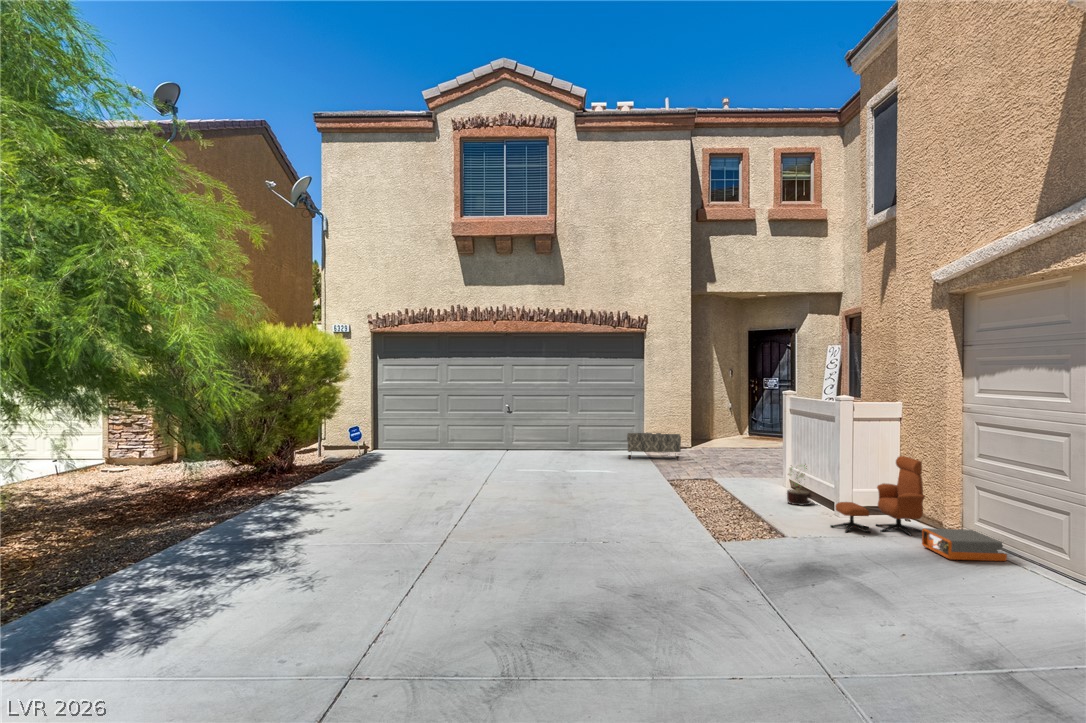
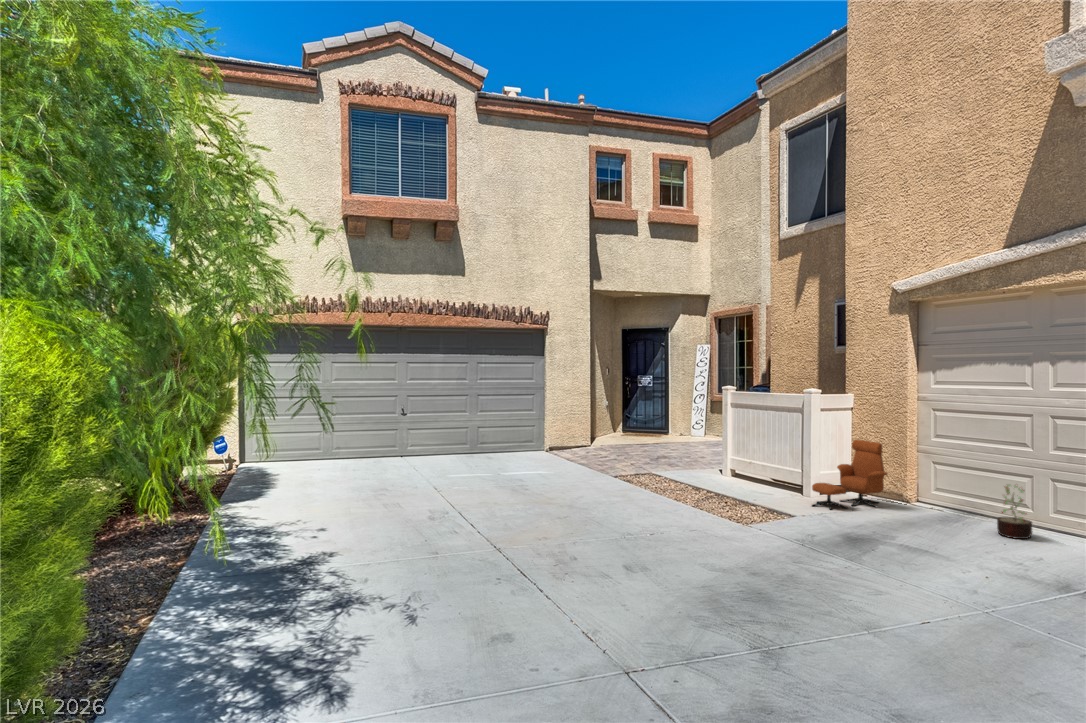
bench: present [627,433,681,460] -> none [530,426,585,455]
decorative plant: present [787,465,811,506] -> present [997,485,1032,539]
storage box: present [922,528,1007,561] -> none [901,498,969,525]

